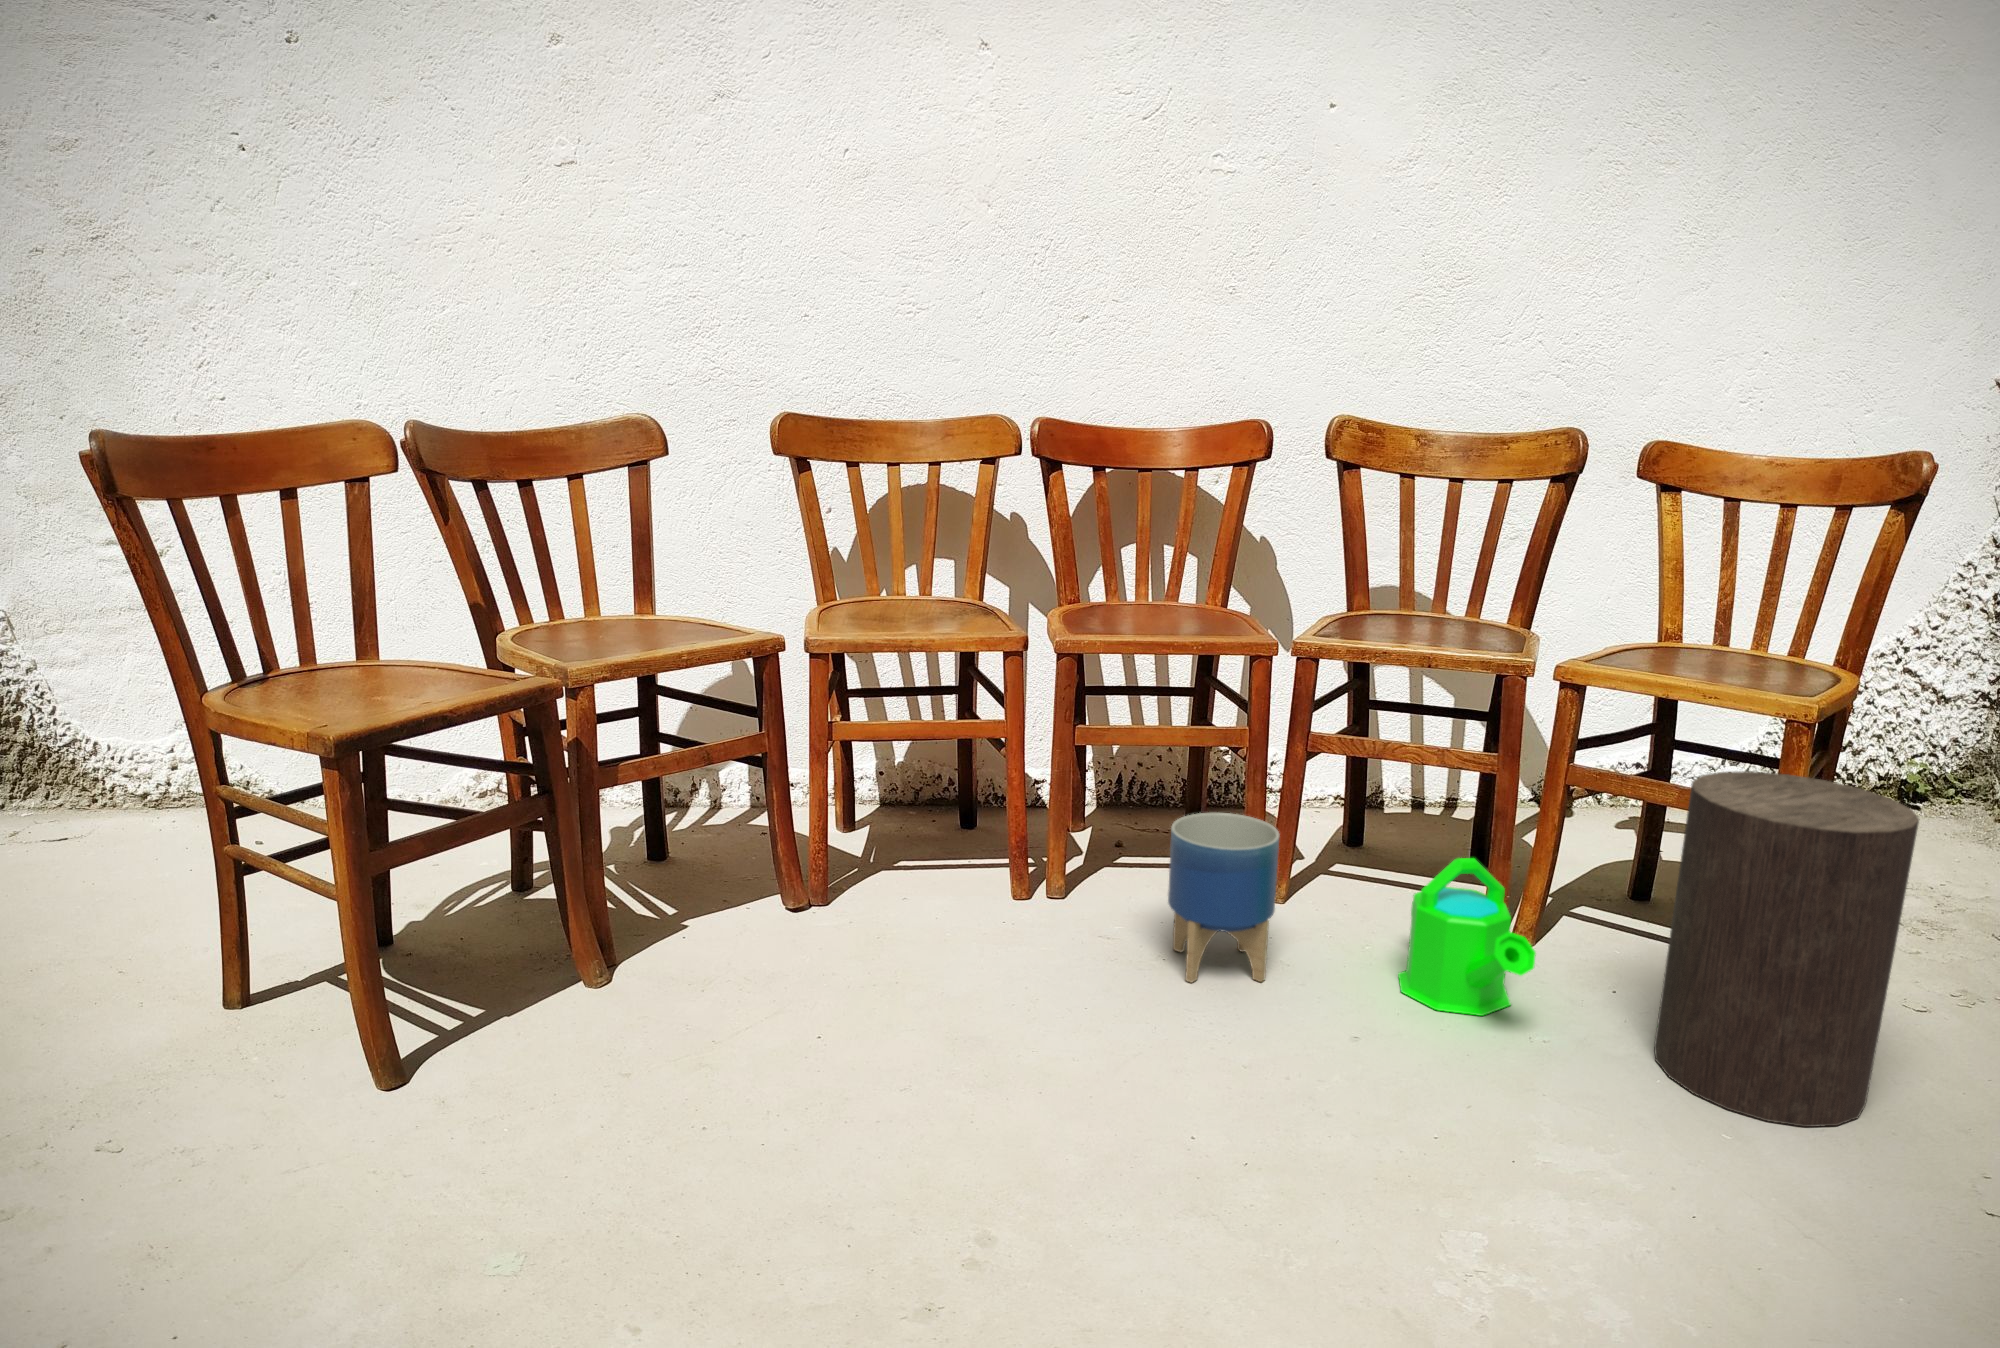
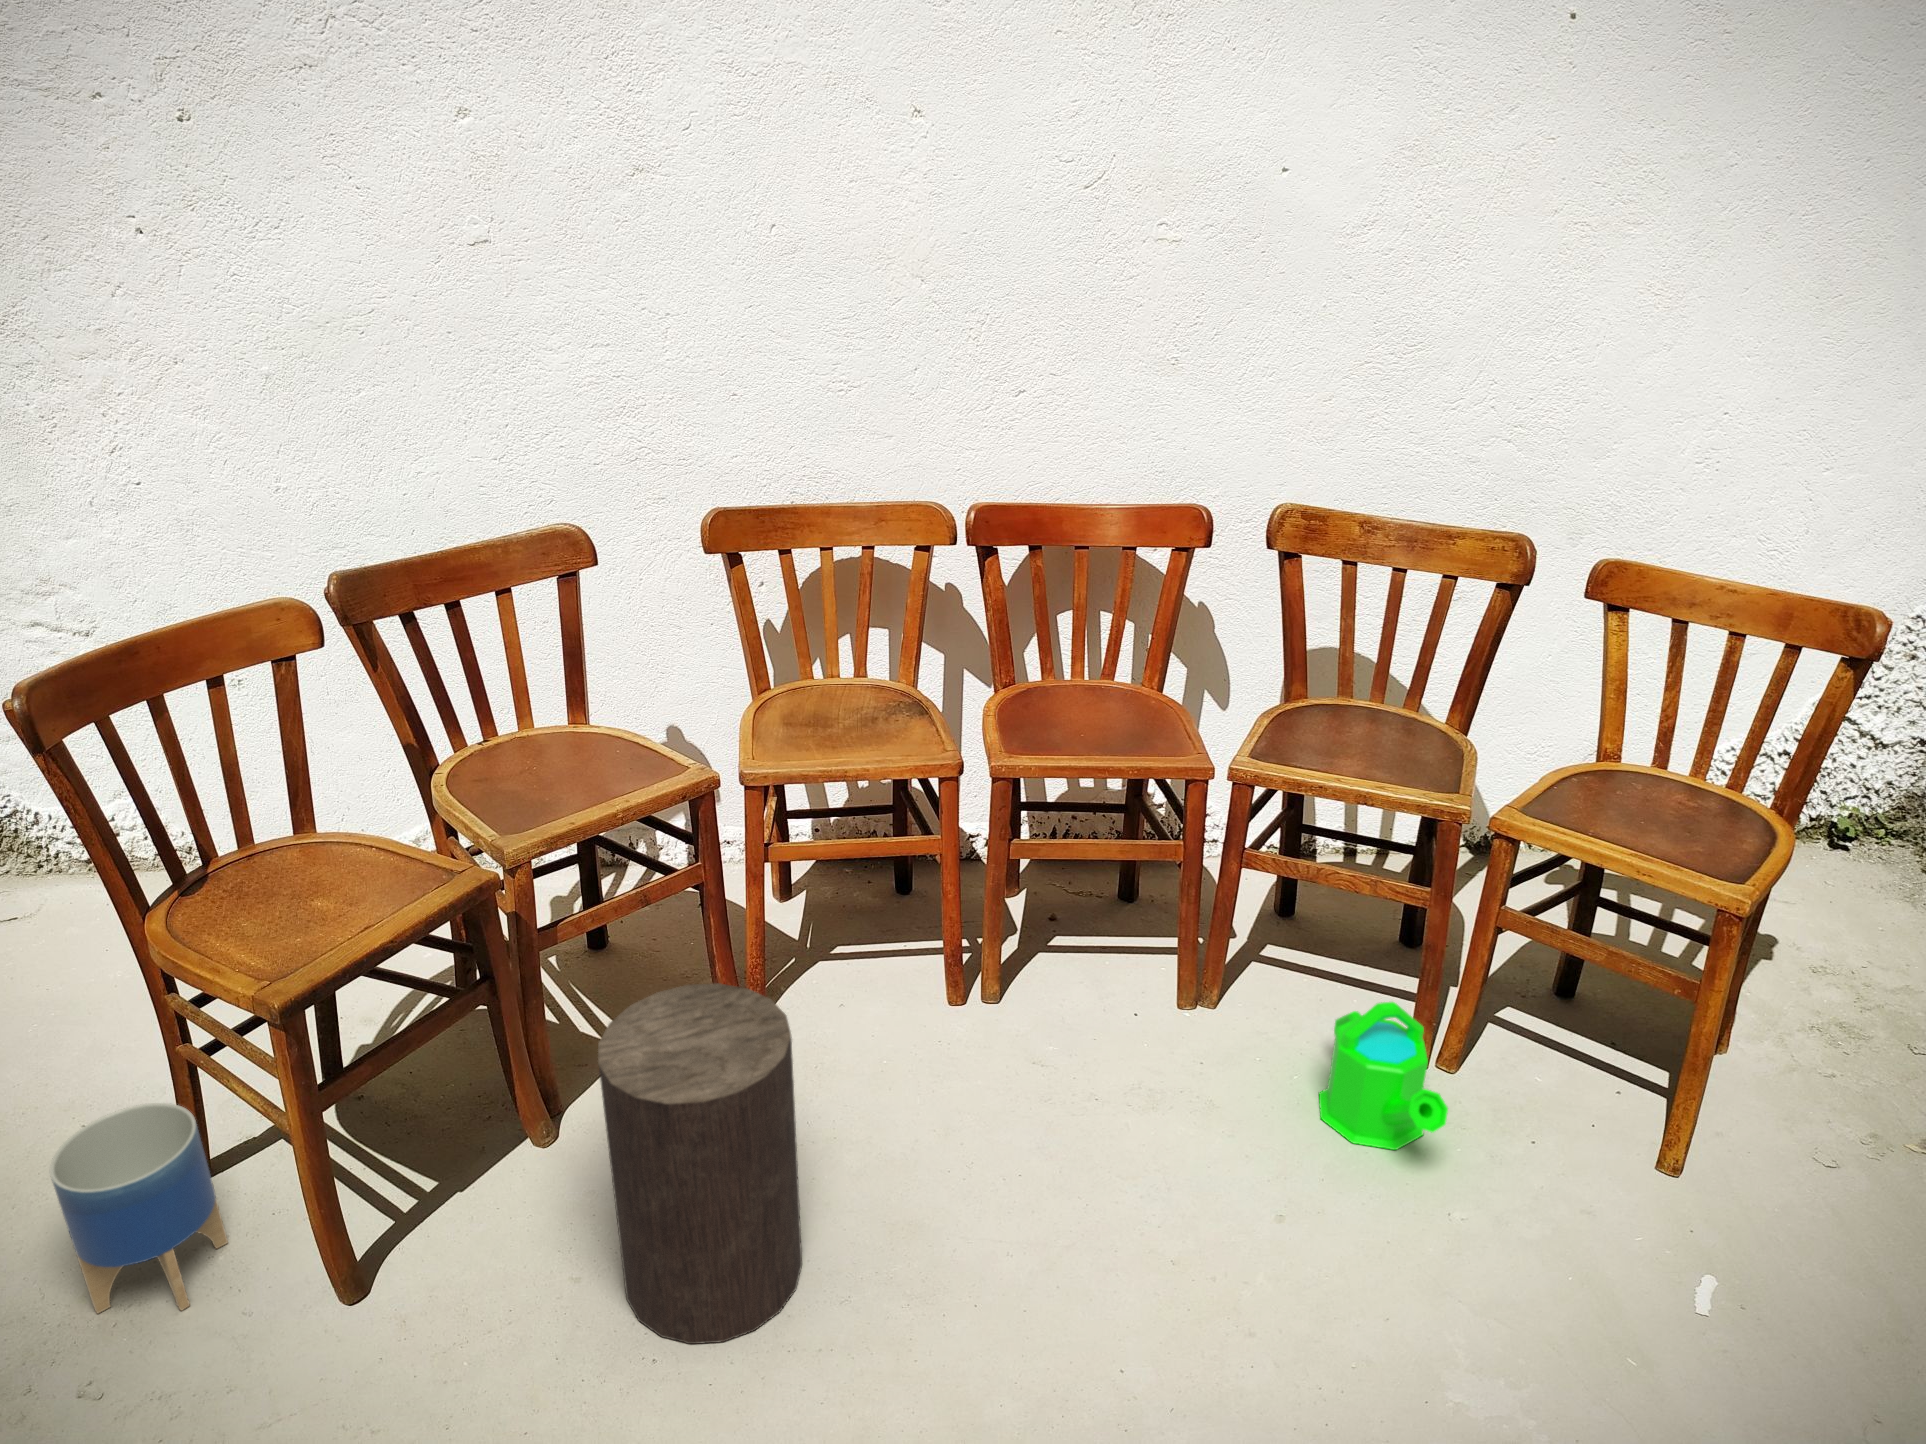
stool: present [1654,771,1919,1127] -> present [598,983,802,1344]
planter: present [1168,813,1279,982] -> present [50,1103,228,1313]

